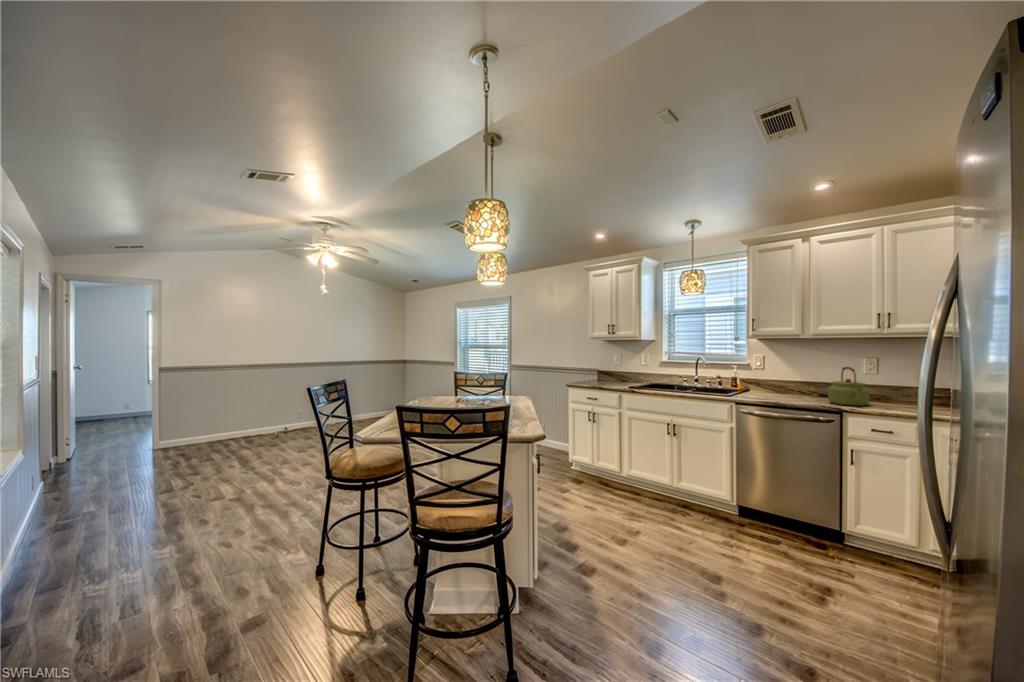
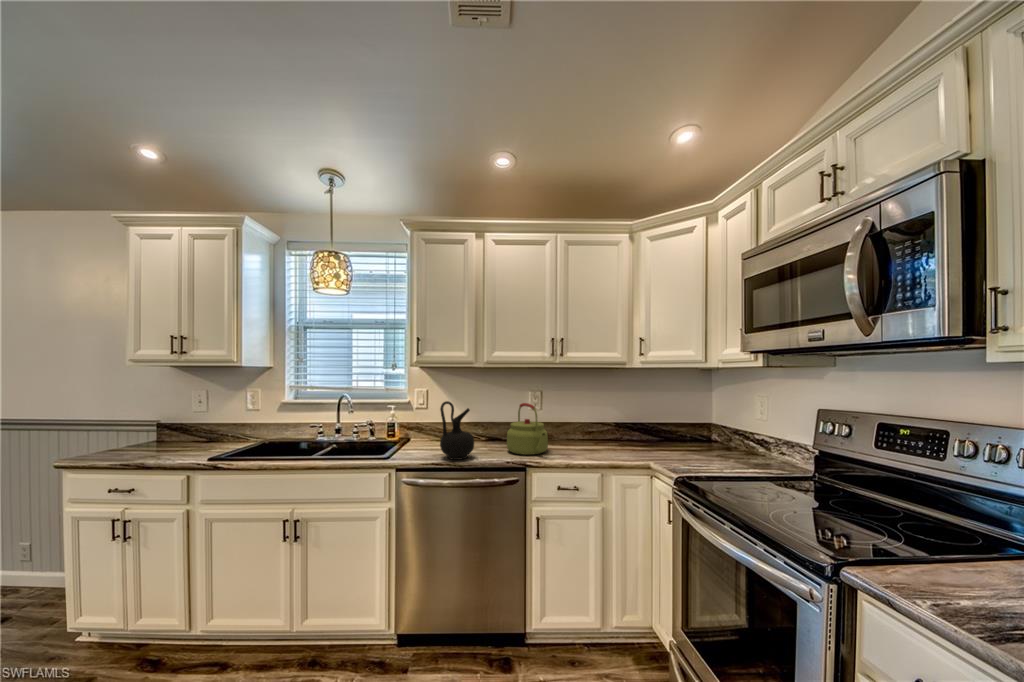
ceramic jug: none [769,362,797,402] -> present [440,401,474,460]

